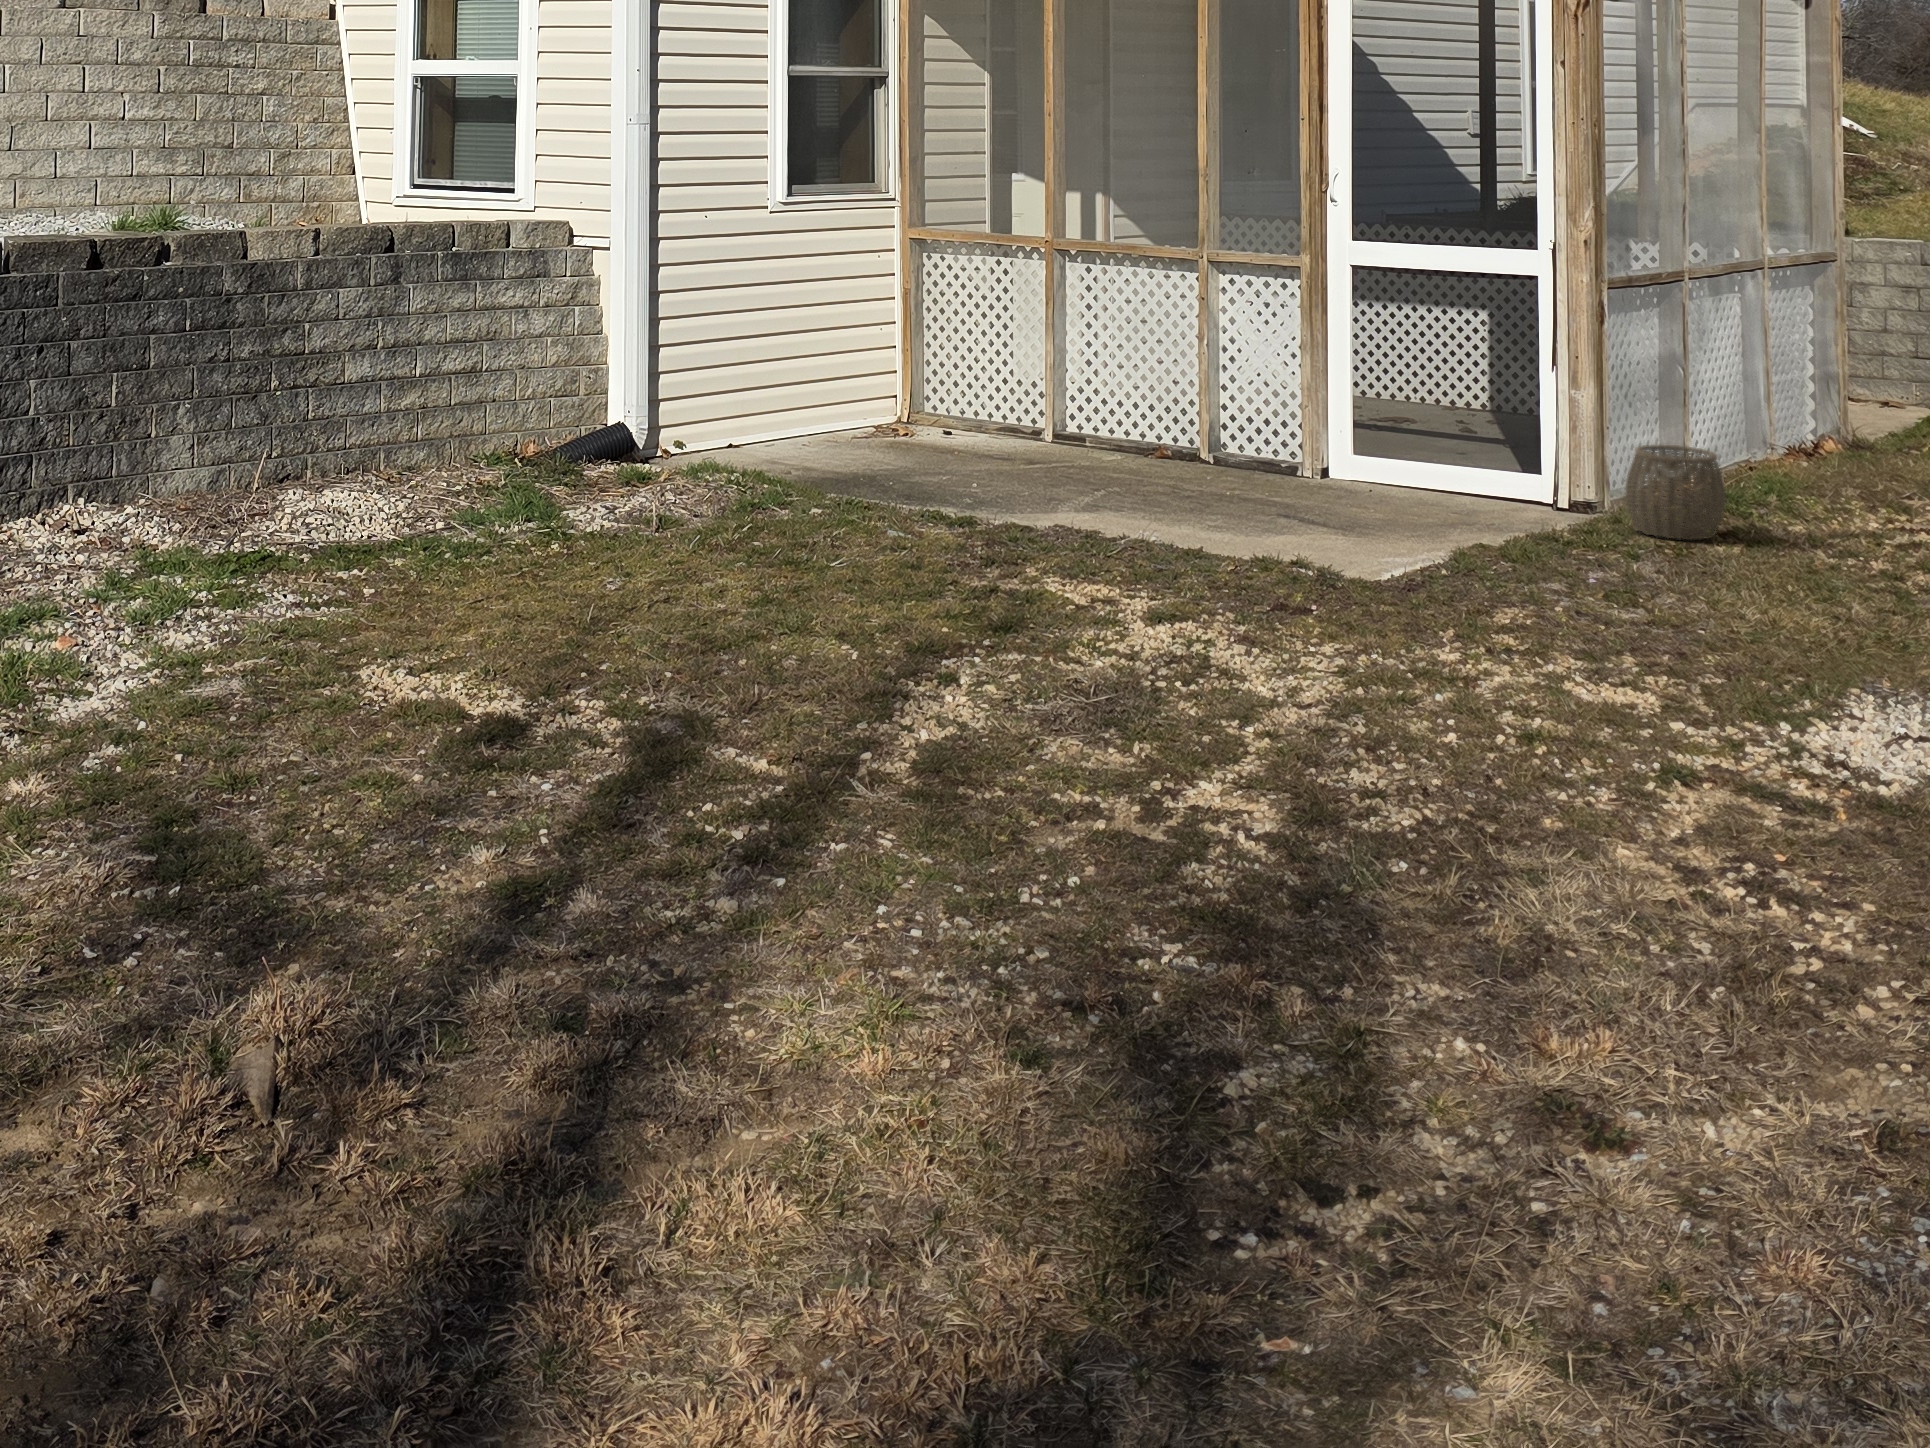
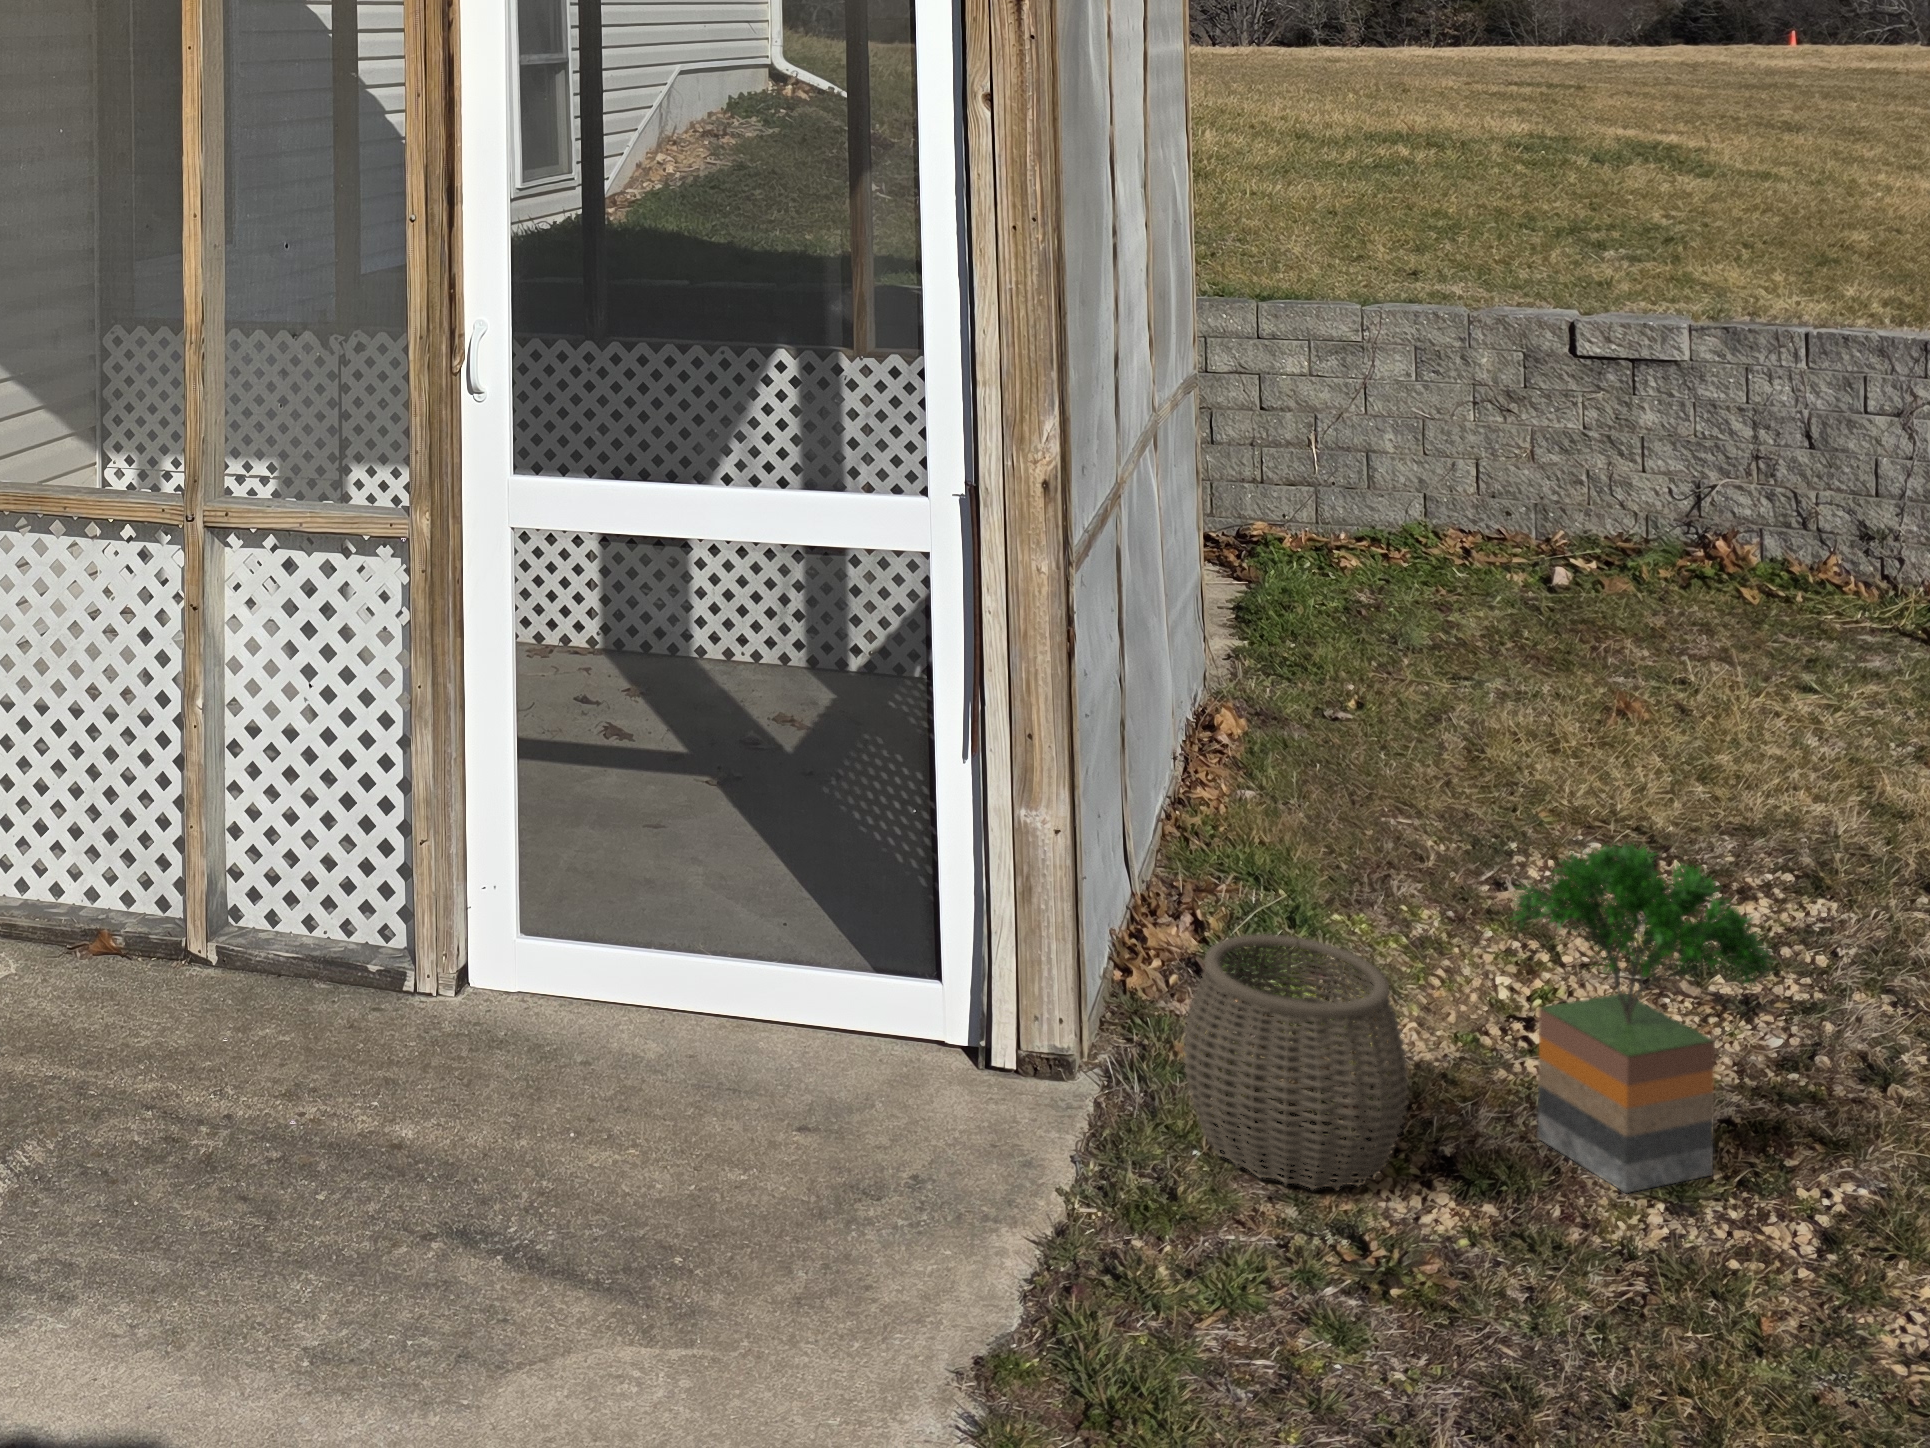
potted tree: none [1787,408,1898,555] -> present [1511,843,1774,1193]

